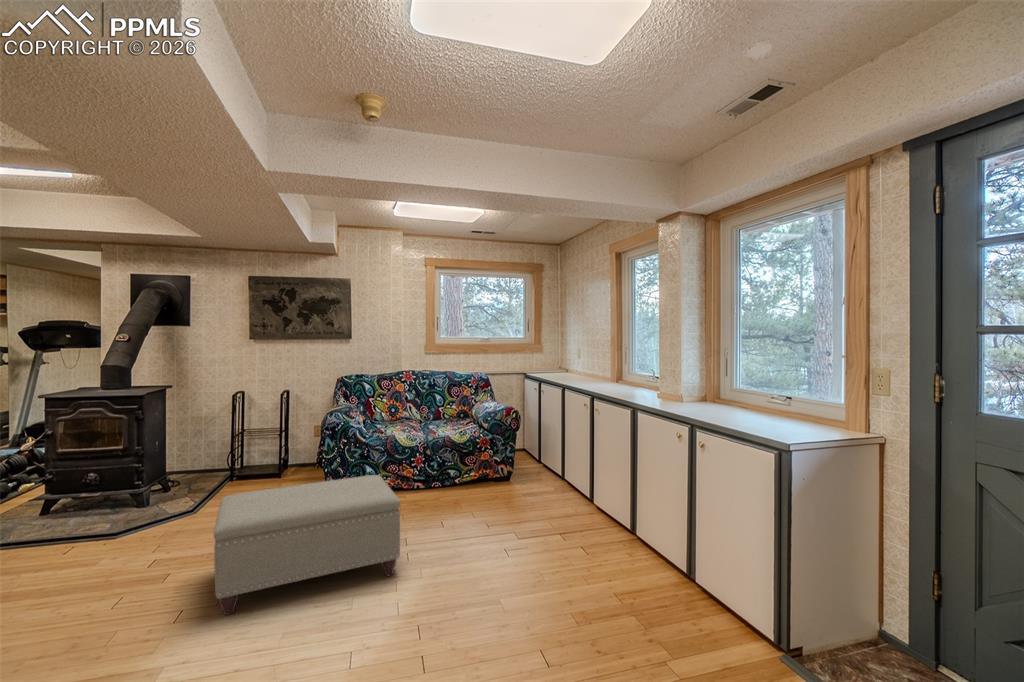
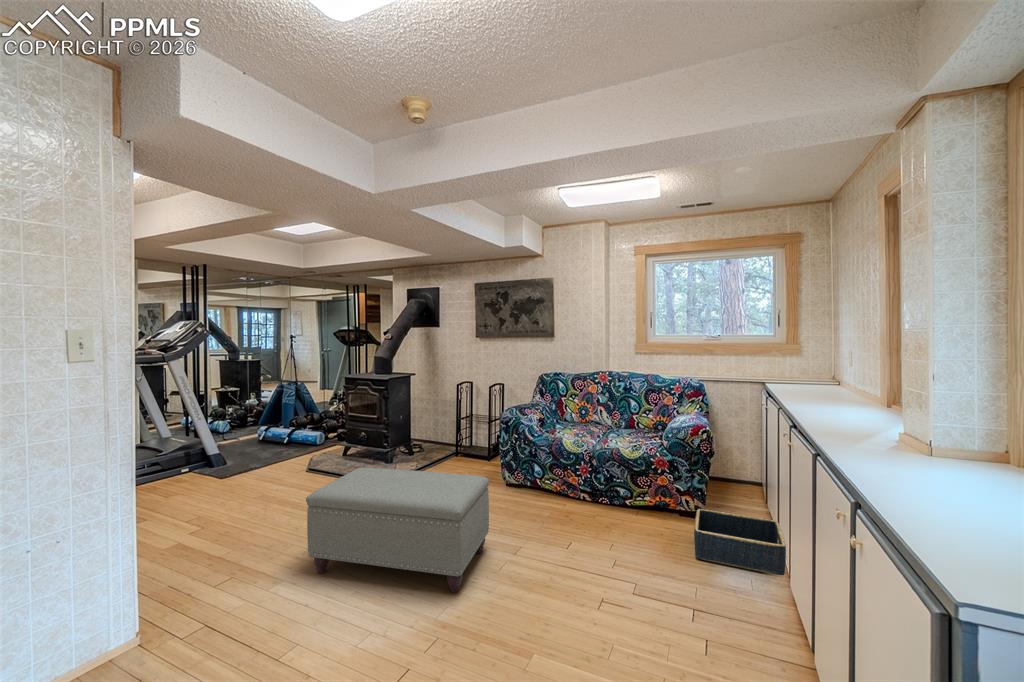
basket: none [517,466,580,502] -> present [694,509,786,575]

